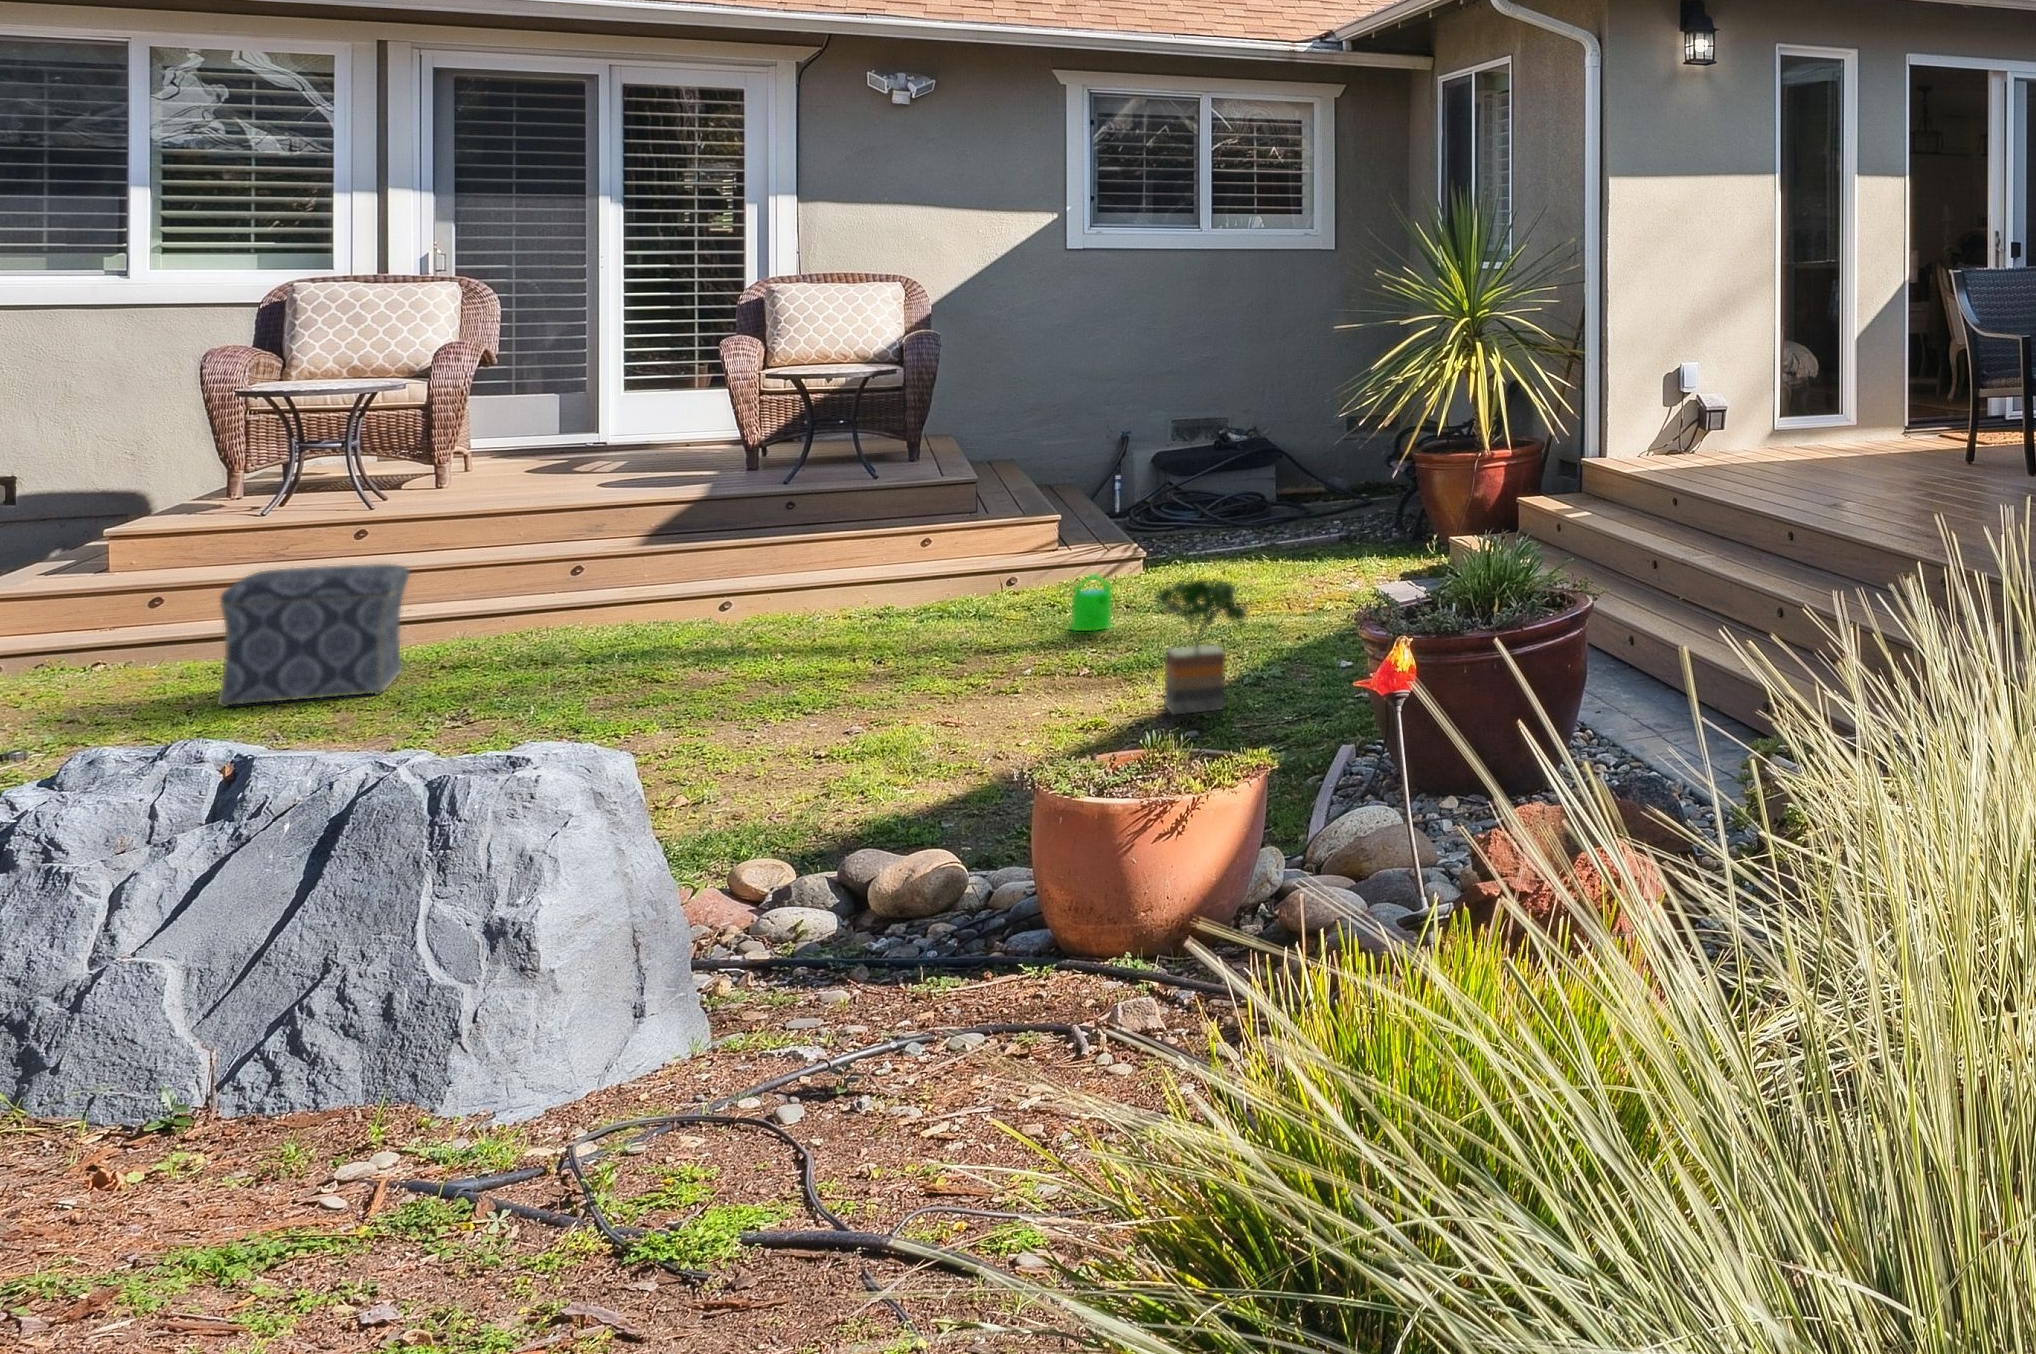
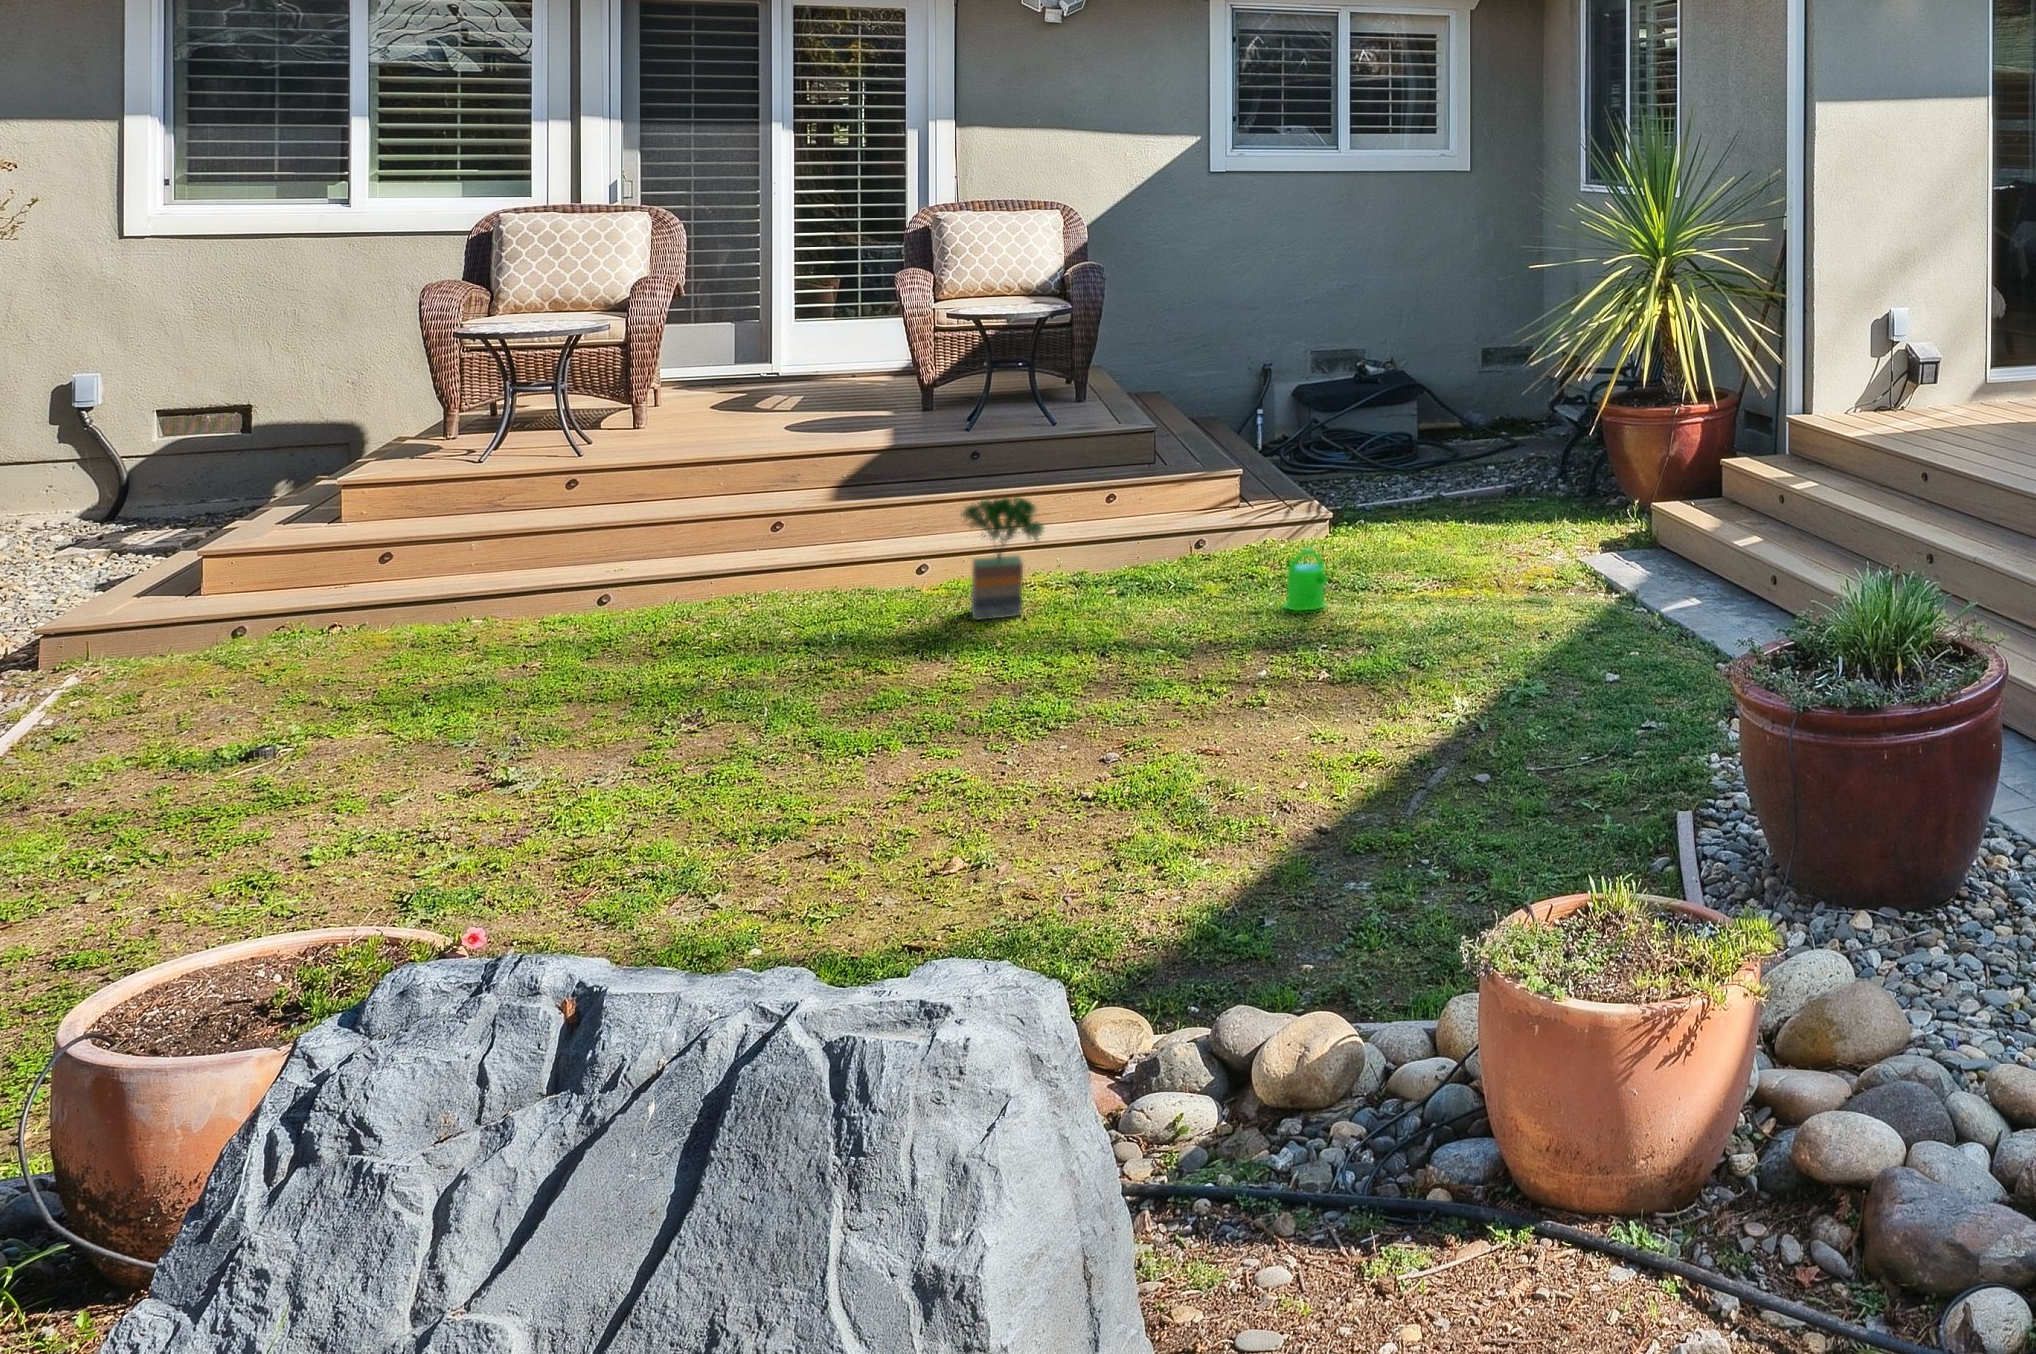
ottoman: present [218,564,409,706] -> none [460,535,640,696]
potted tree: present [1155,580,1248,714] -> present [961,496,1045,620]

